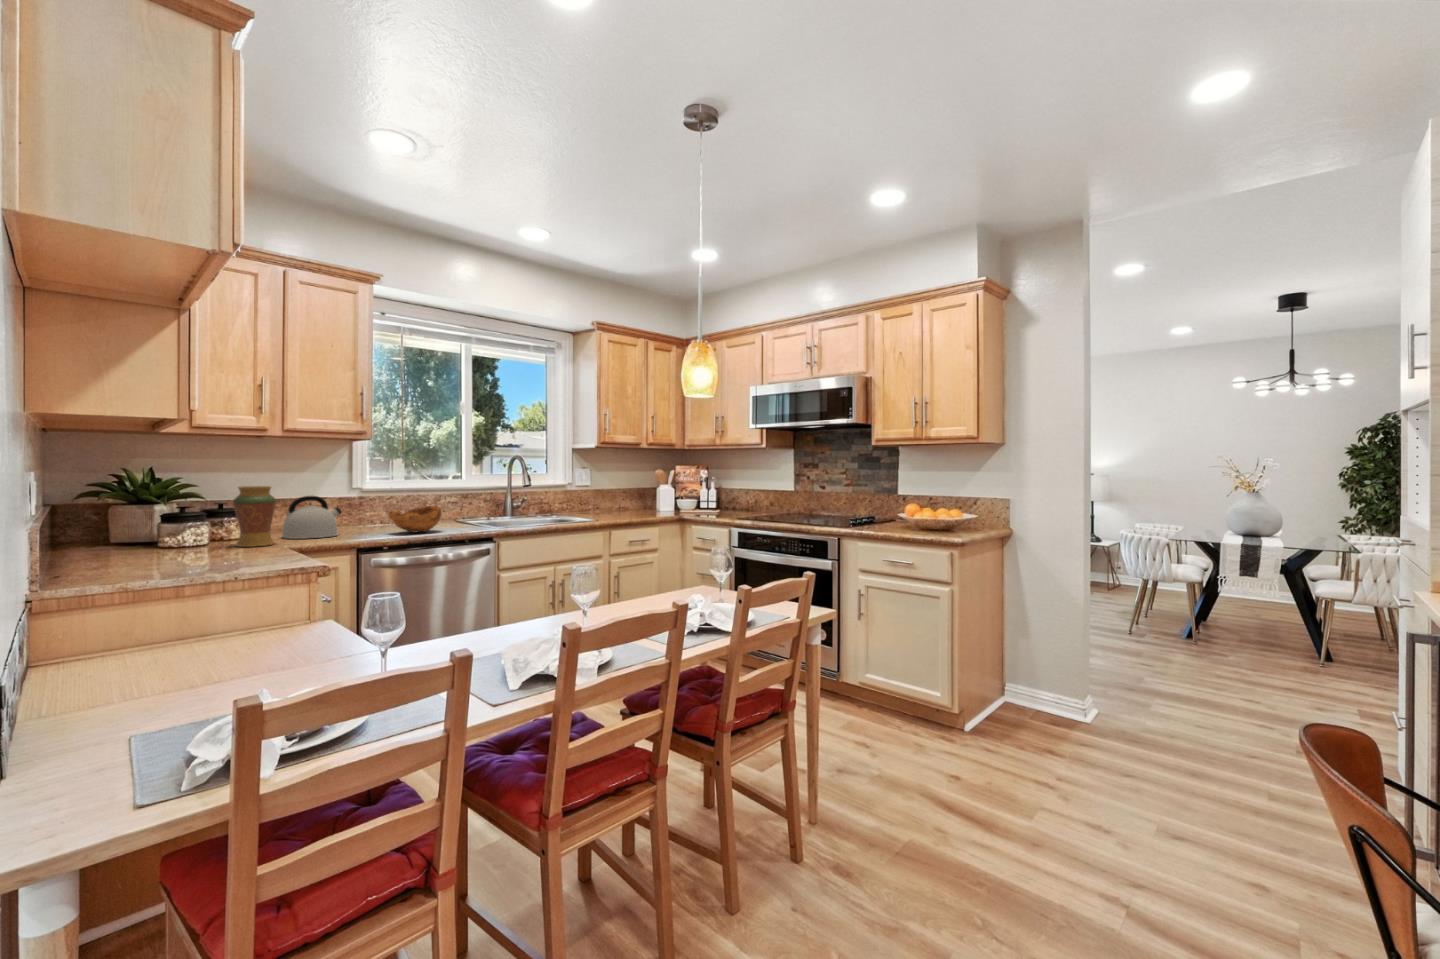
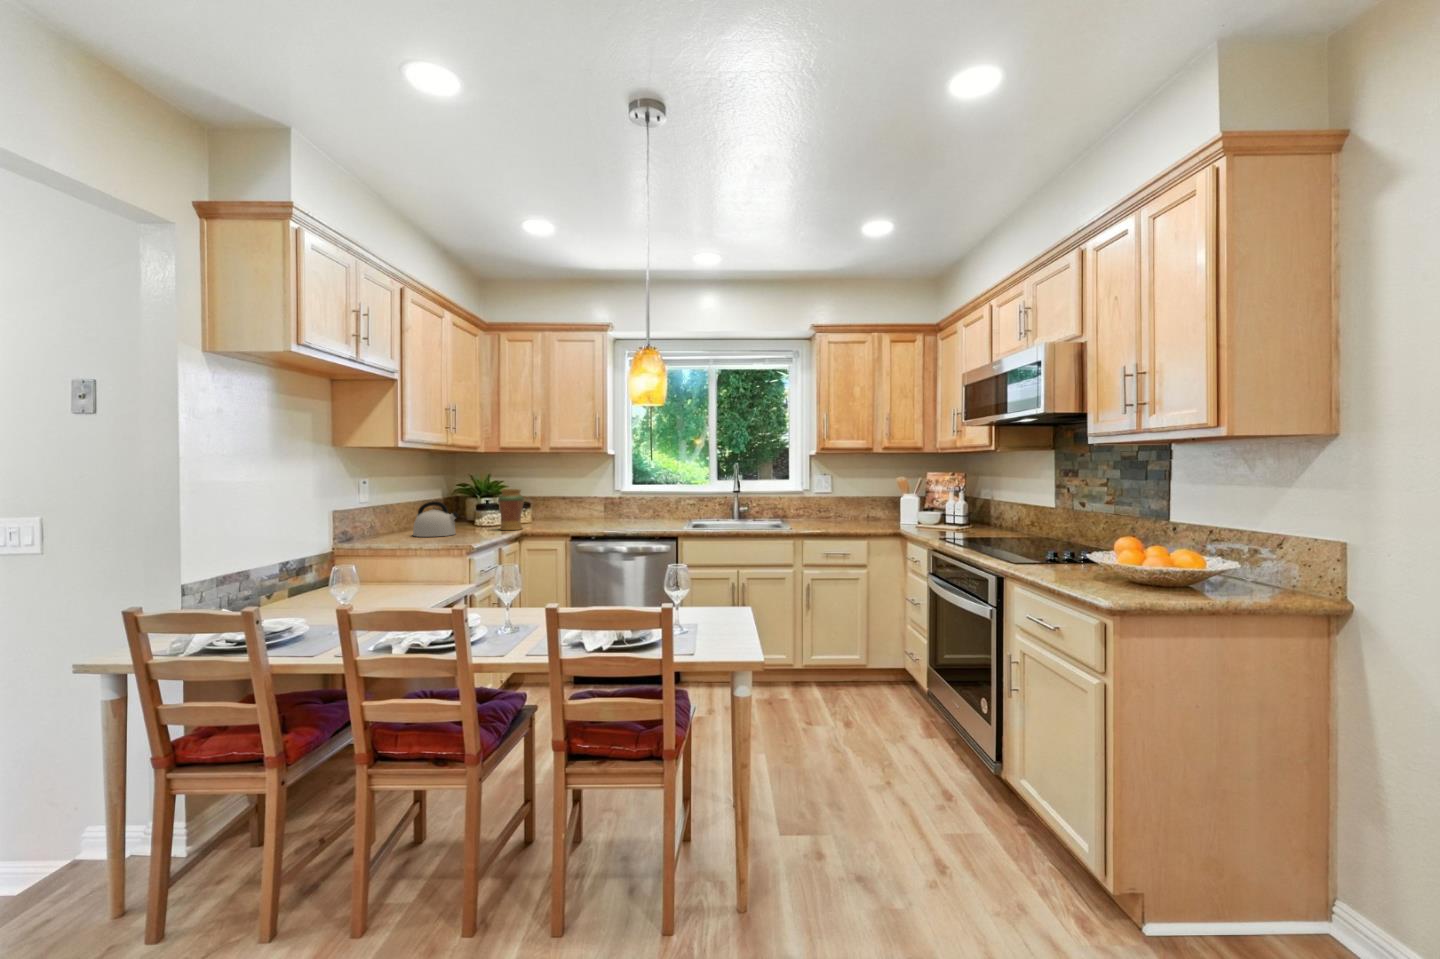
kettle: present [282,496,341,539] -> present [413,501,459,537]
wooden bowl: present [388,506,441,532] -> none [602,507,642,528]

